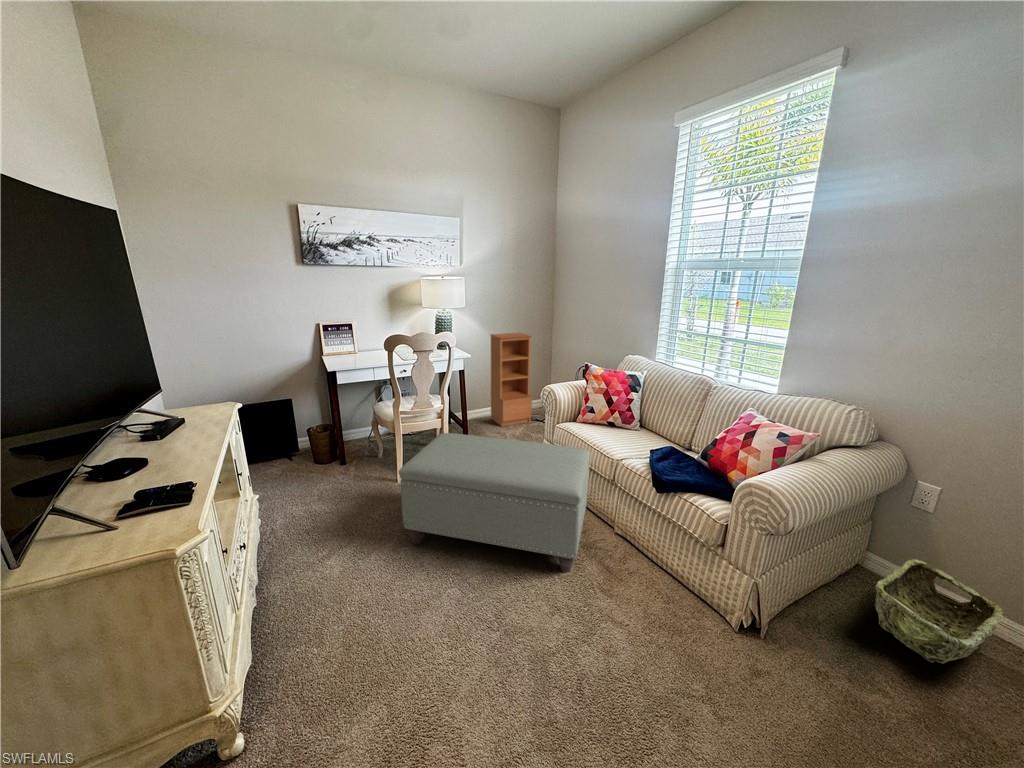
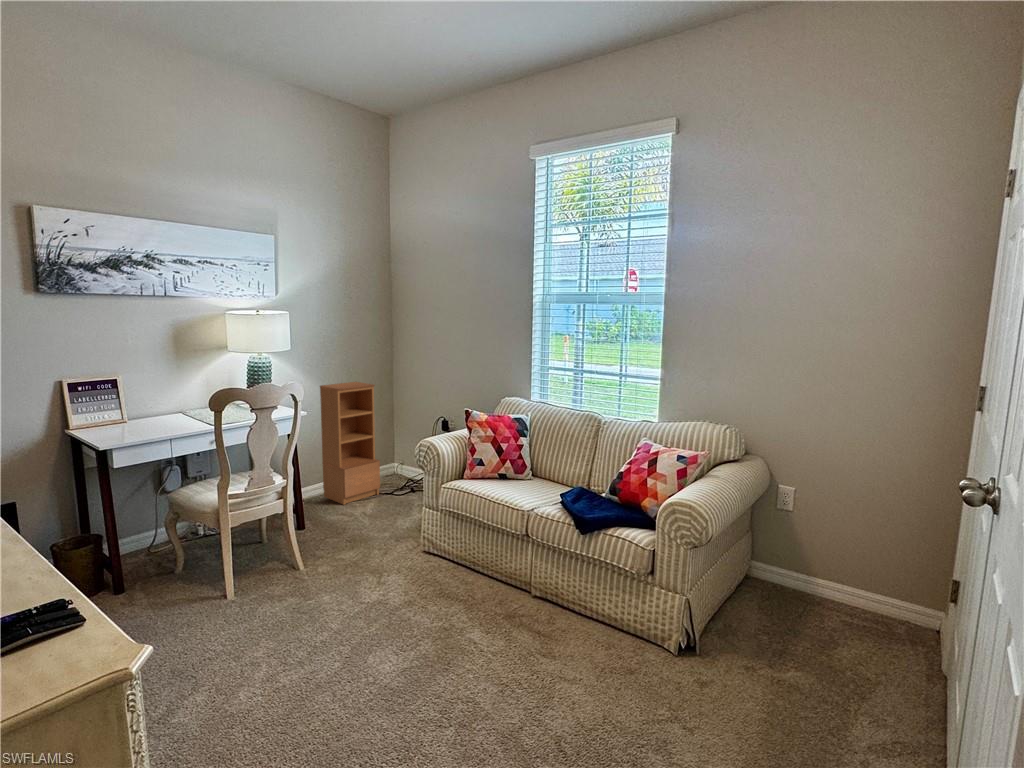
ottoman: present [399,433,590,572] -> none [270,504,510,665]
woven basket: present [874,559,1004,664] -> none [772,554,854,636]

